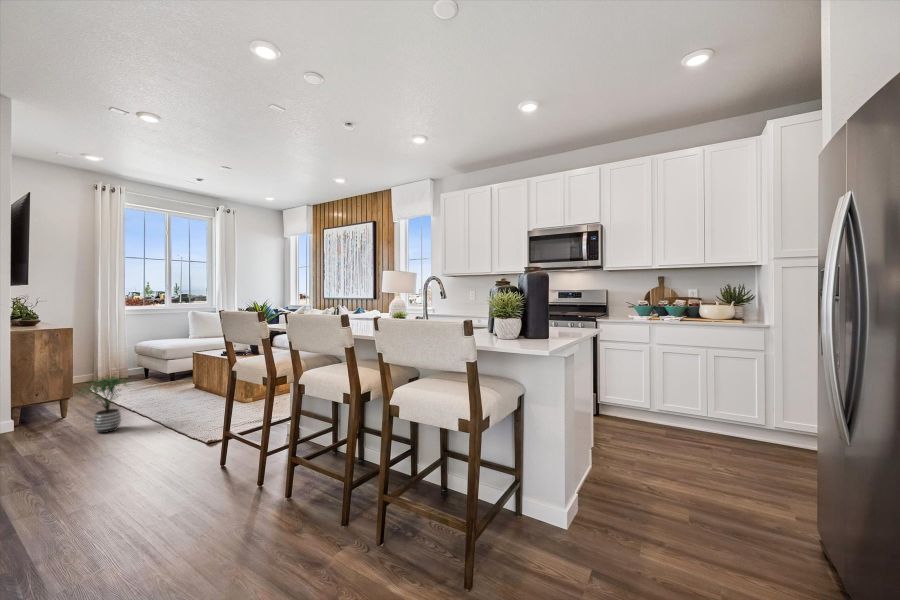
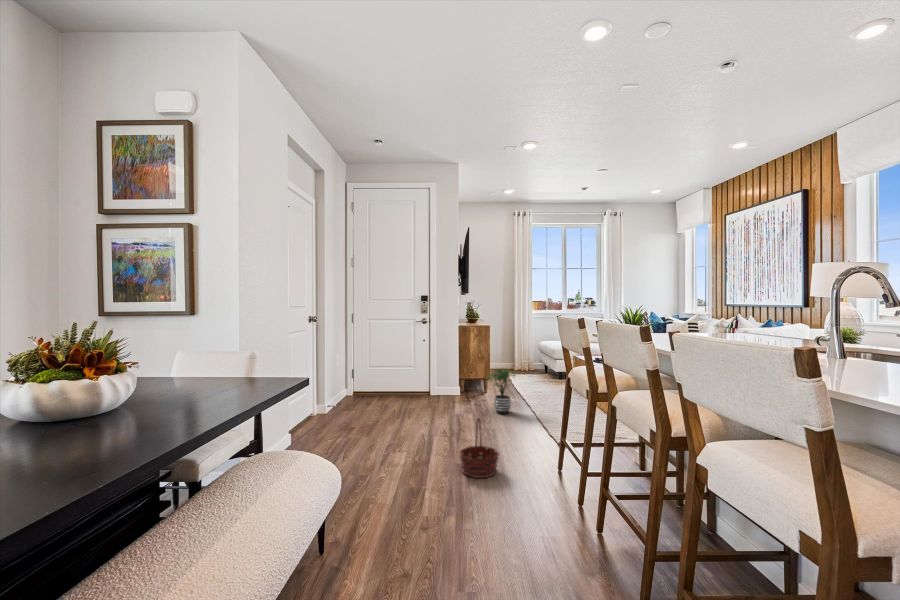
basket: none [77,438,146,518] -> present [460,418,499,478]

